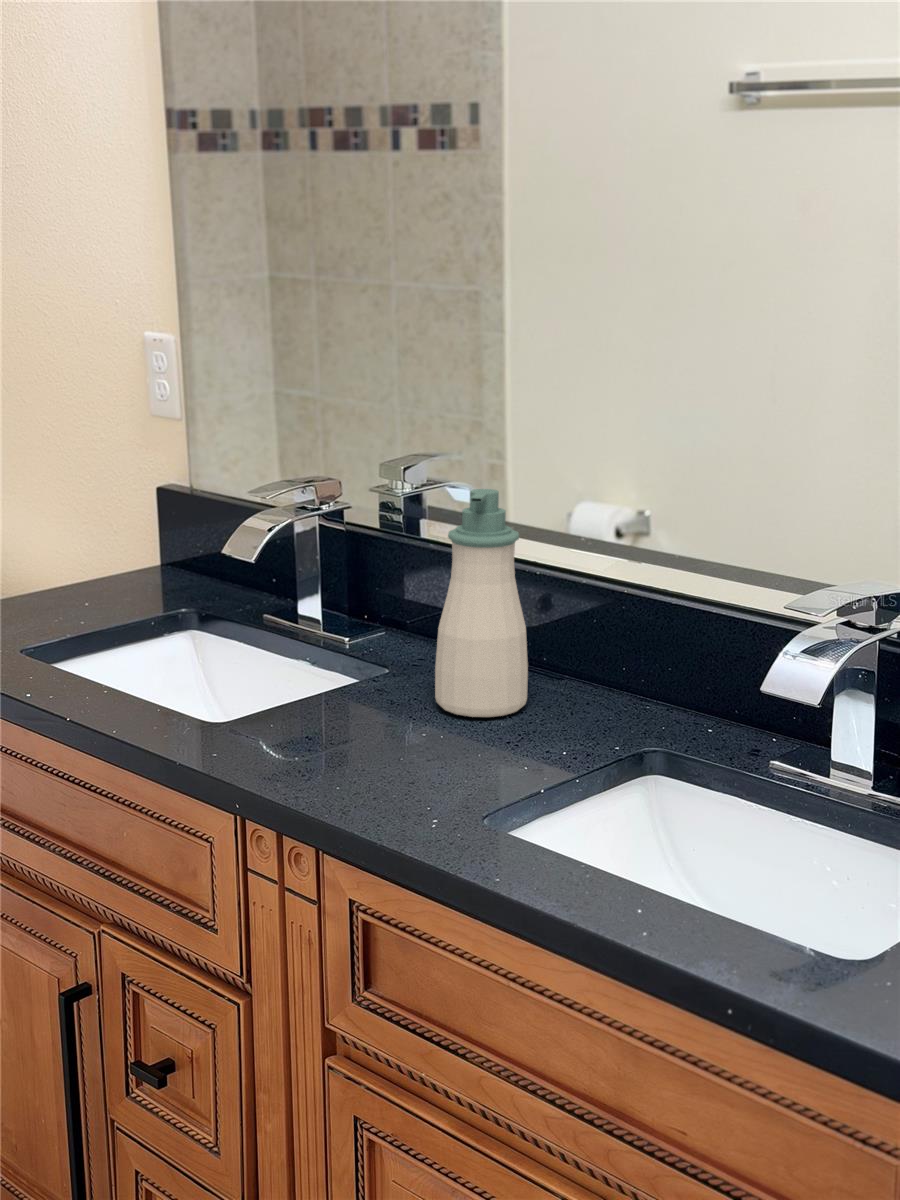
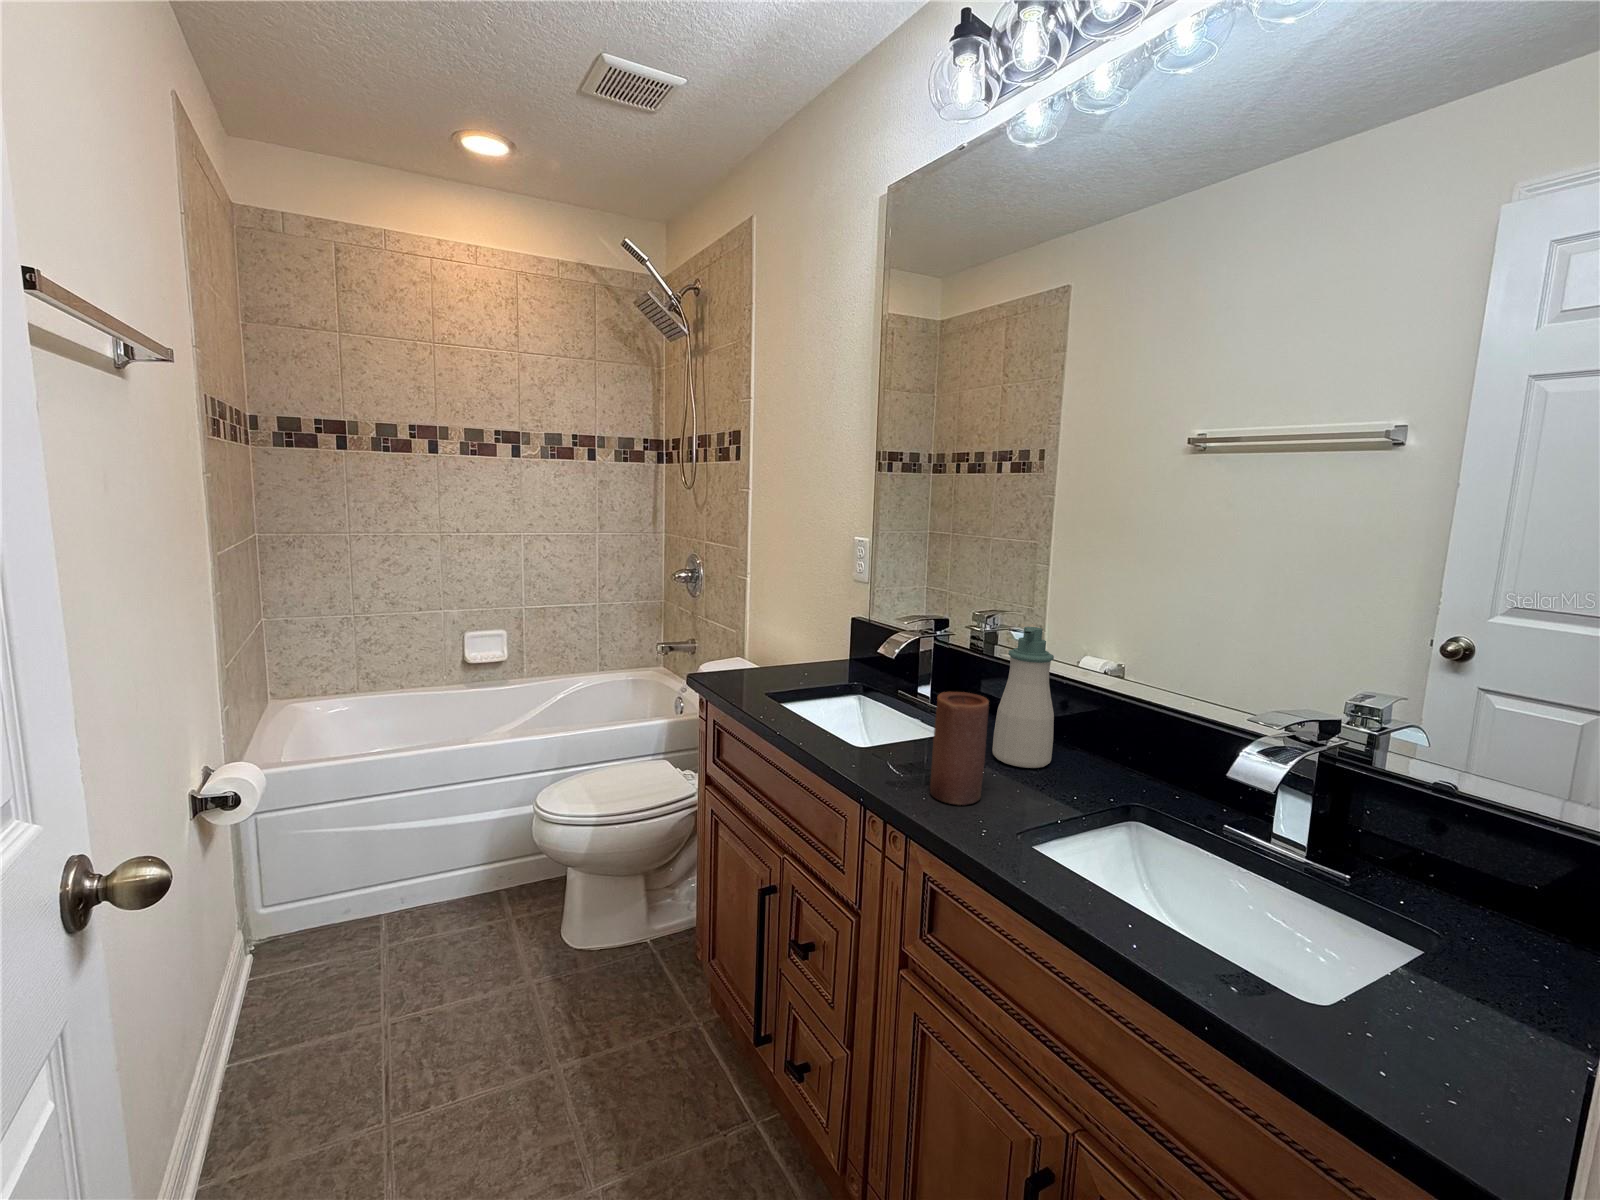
candle: none [344,610,426,790] -> present [930,692,989,805]

